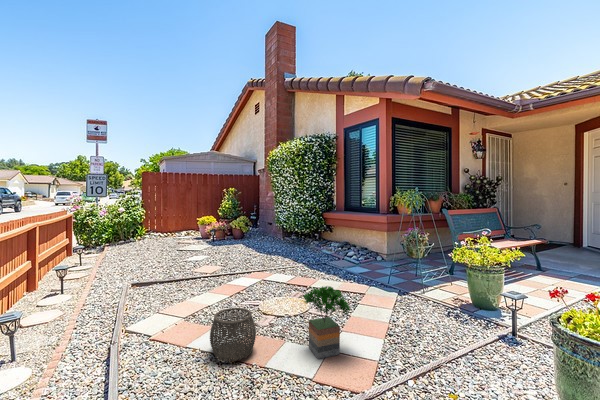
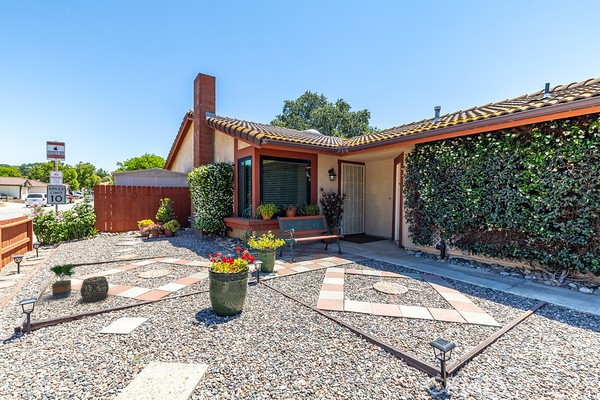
potted tree: present [304,286,350,359] -> present [50,264,75,299]

